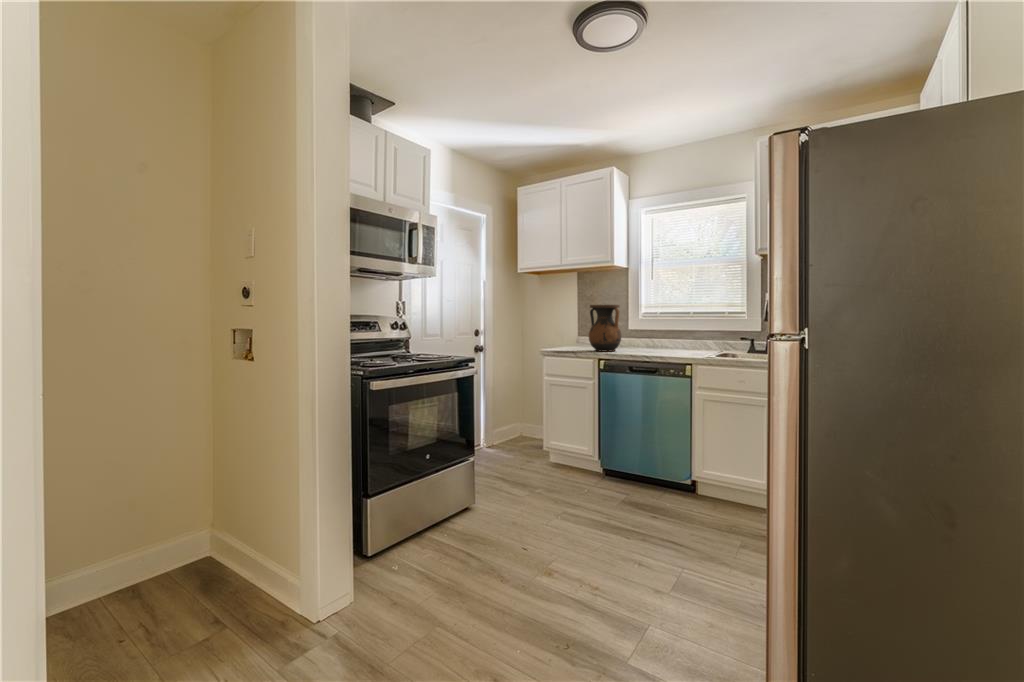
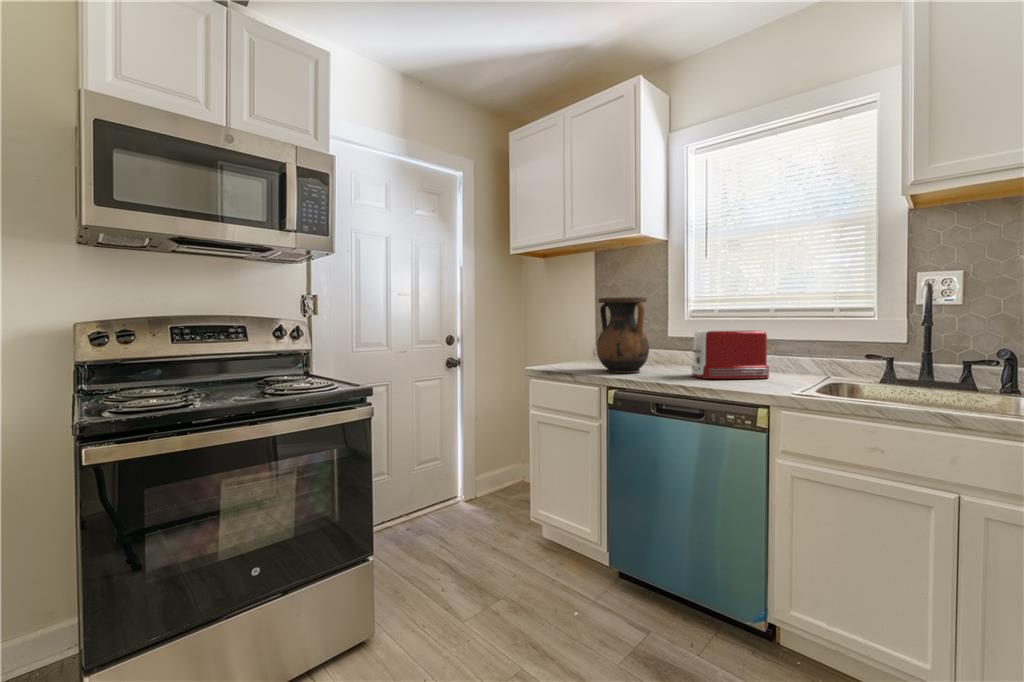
toaster: none [648,325,691,353] -> present [692,331,769,379]

